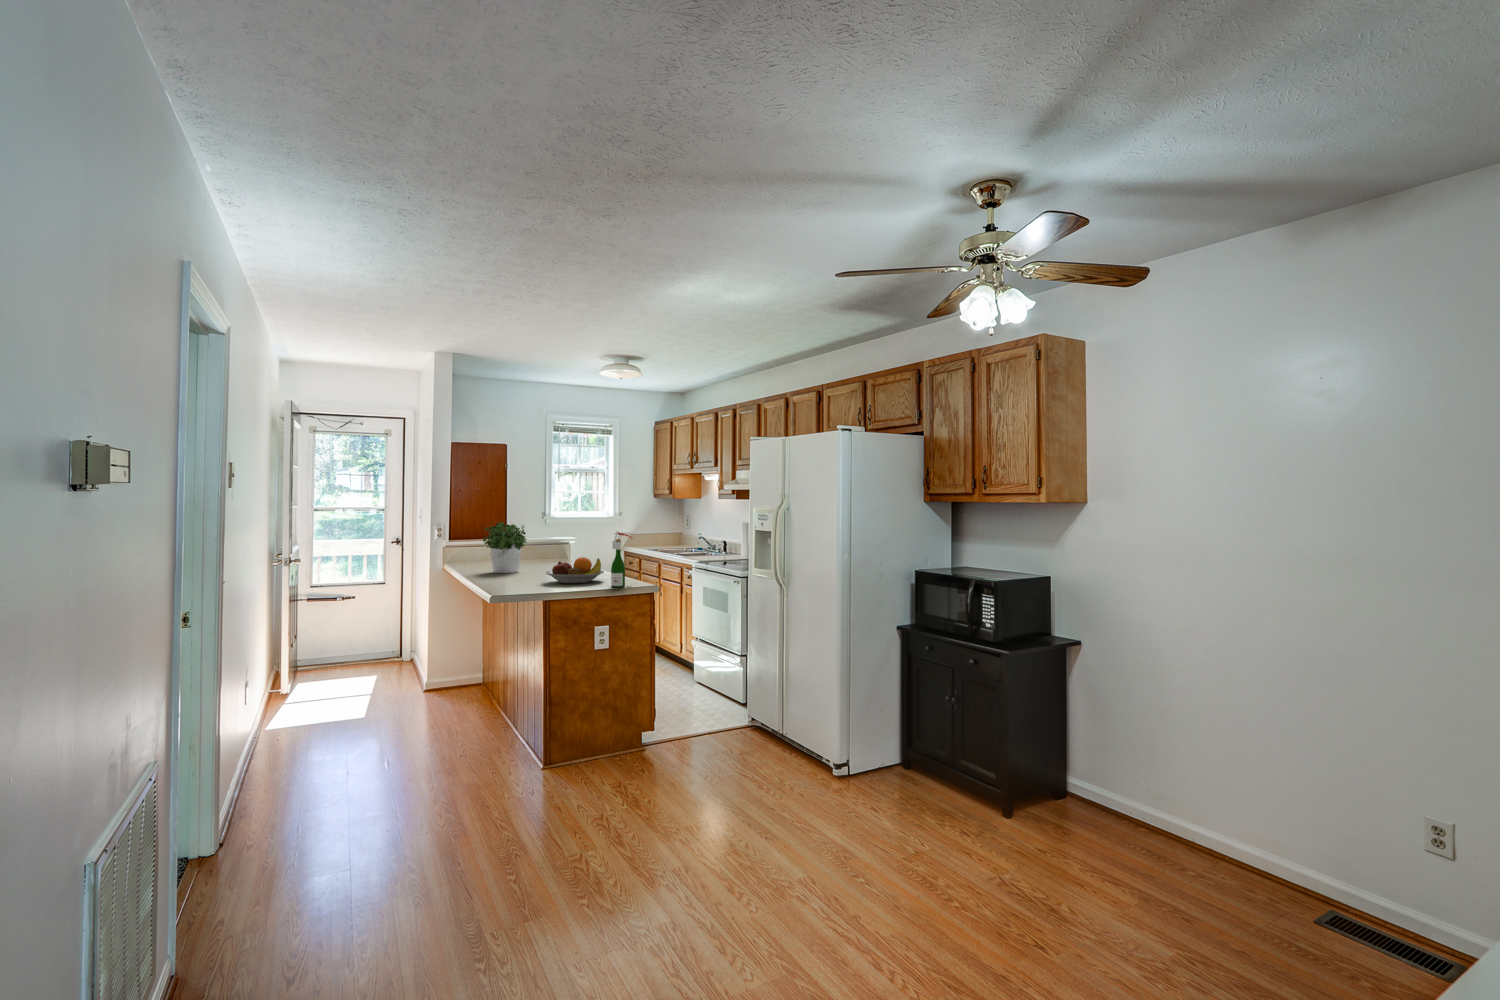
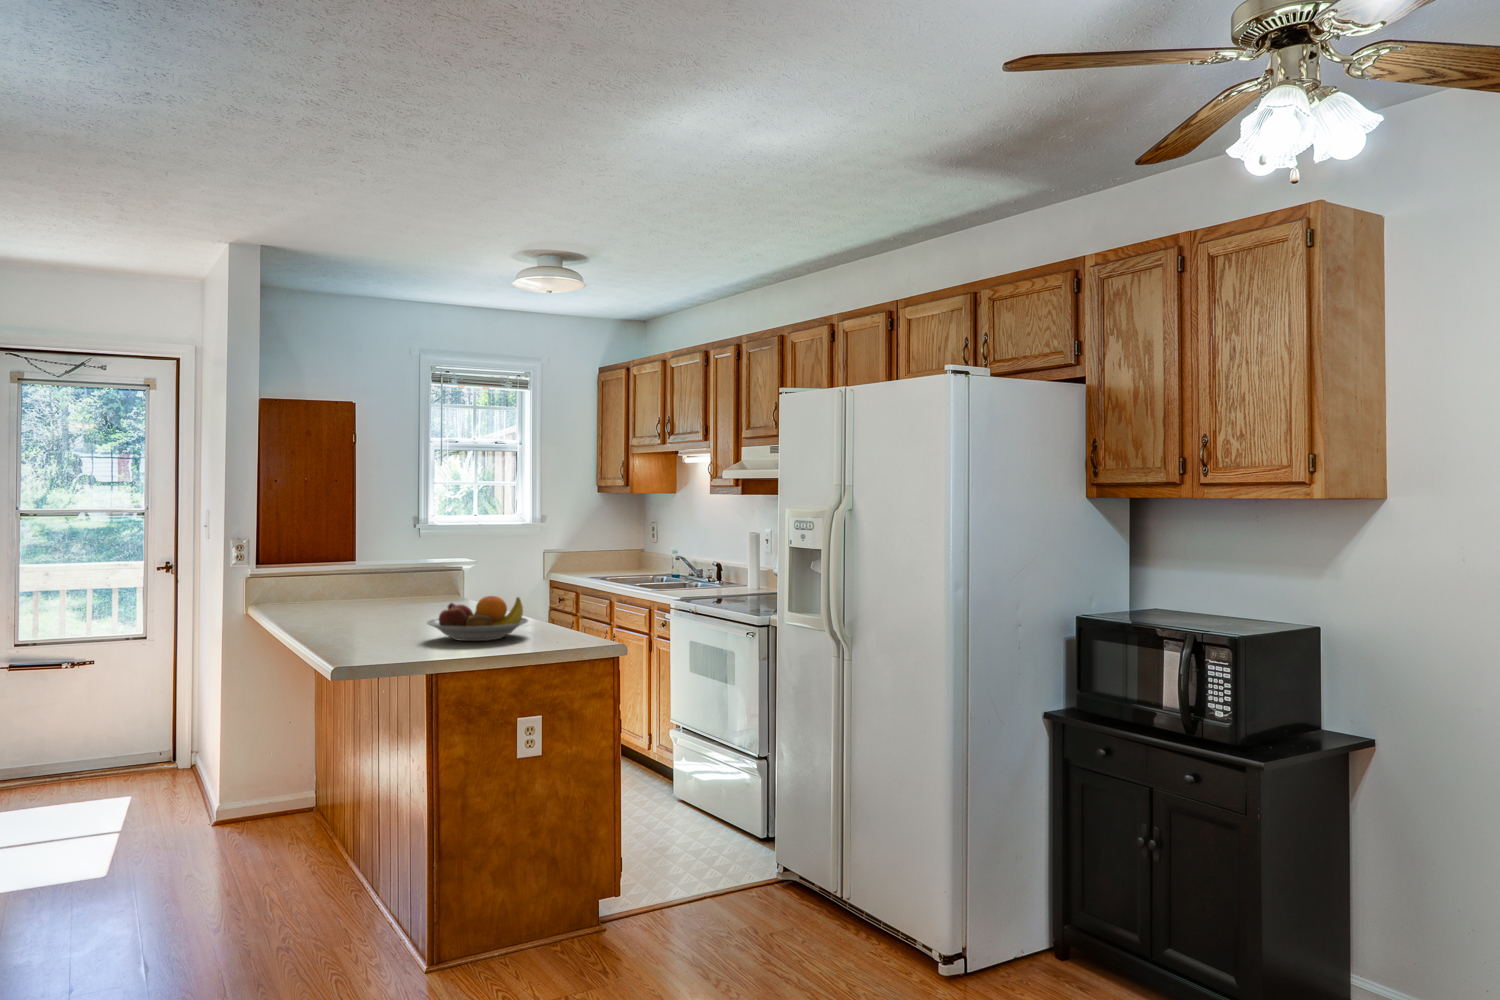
potted plant: present [483,522,527,573] -> none [316,534,392,622]
wine bottle: present [611,531,633,587] -> none [543,551,581,648]

